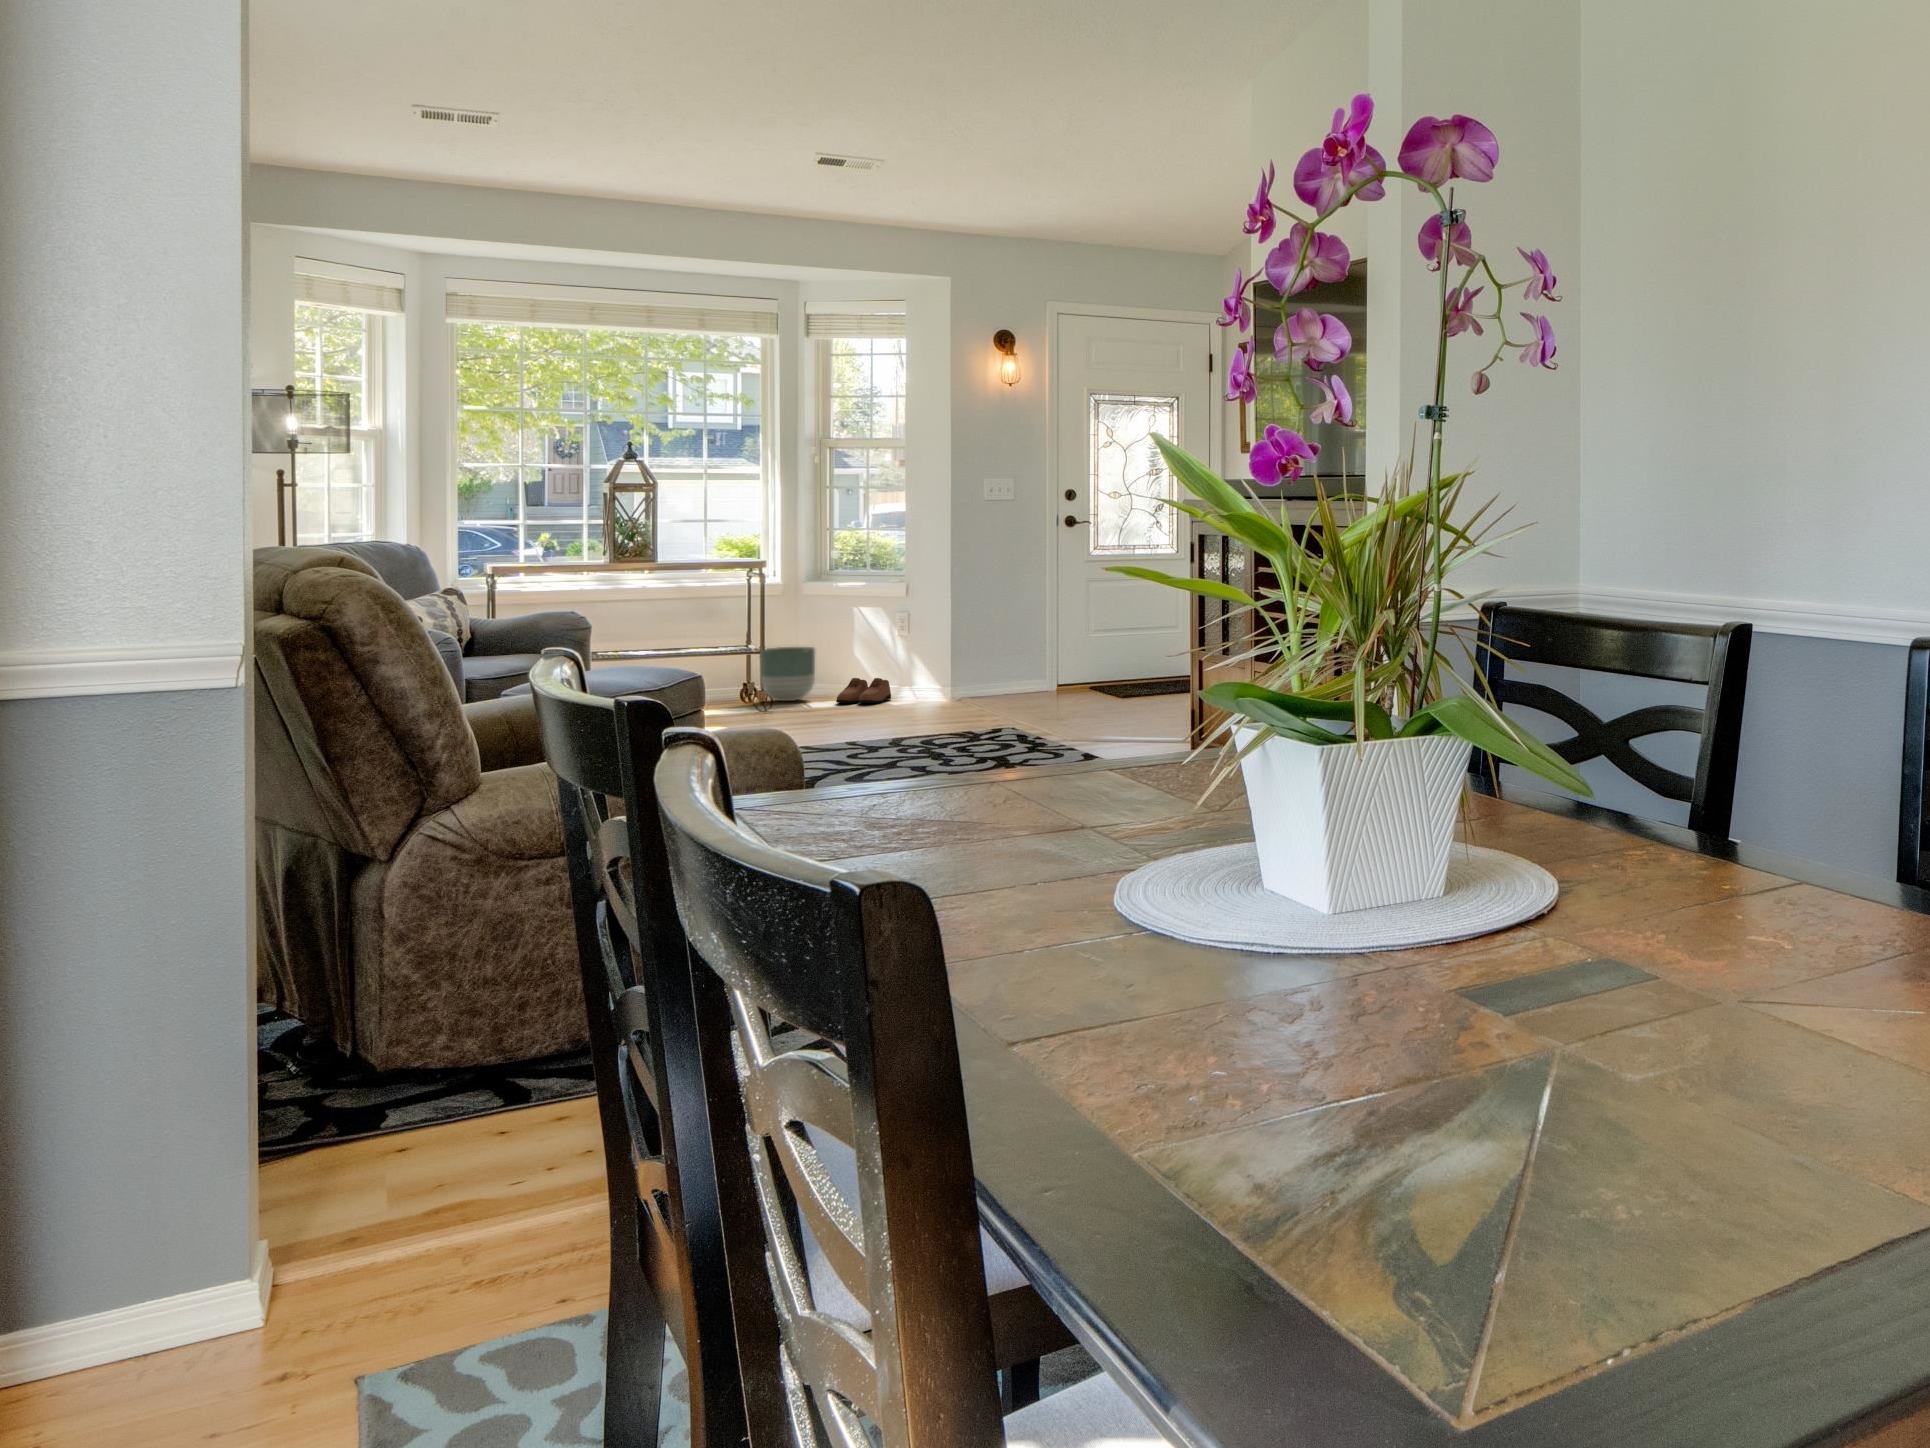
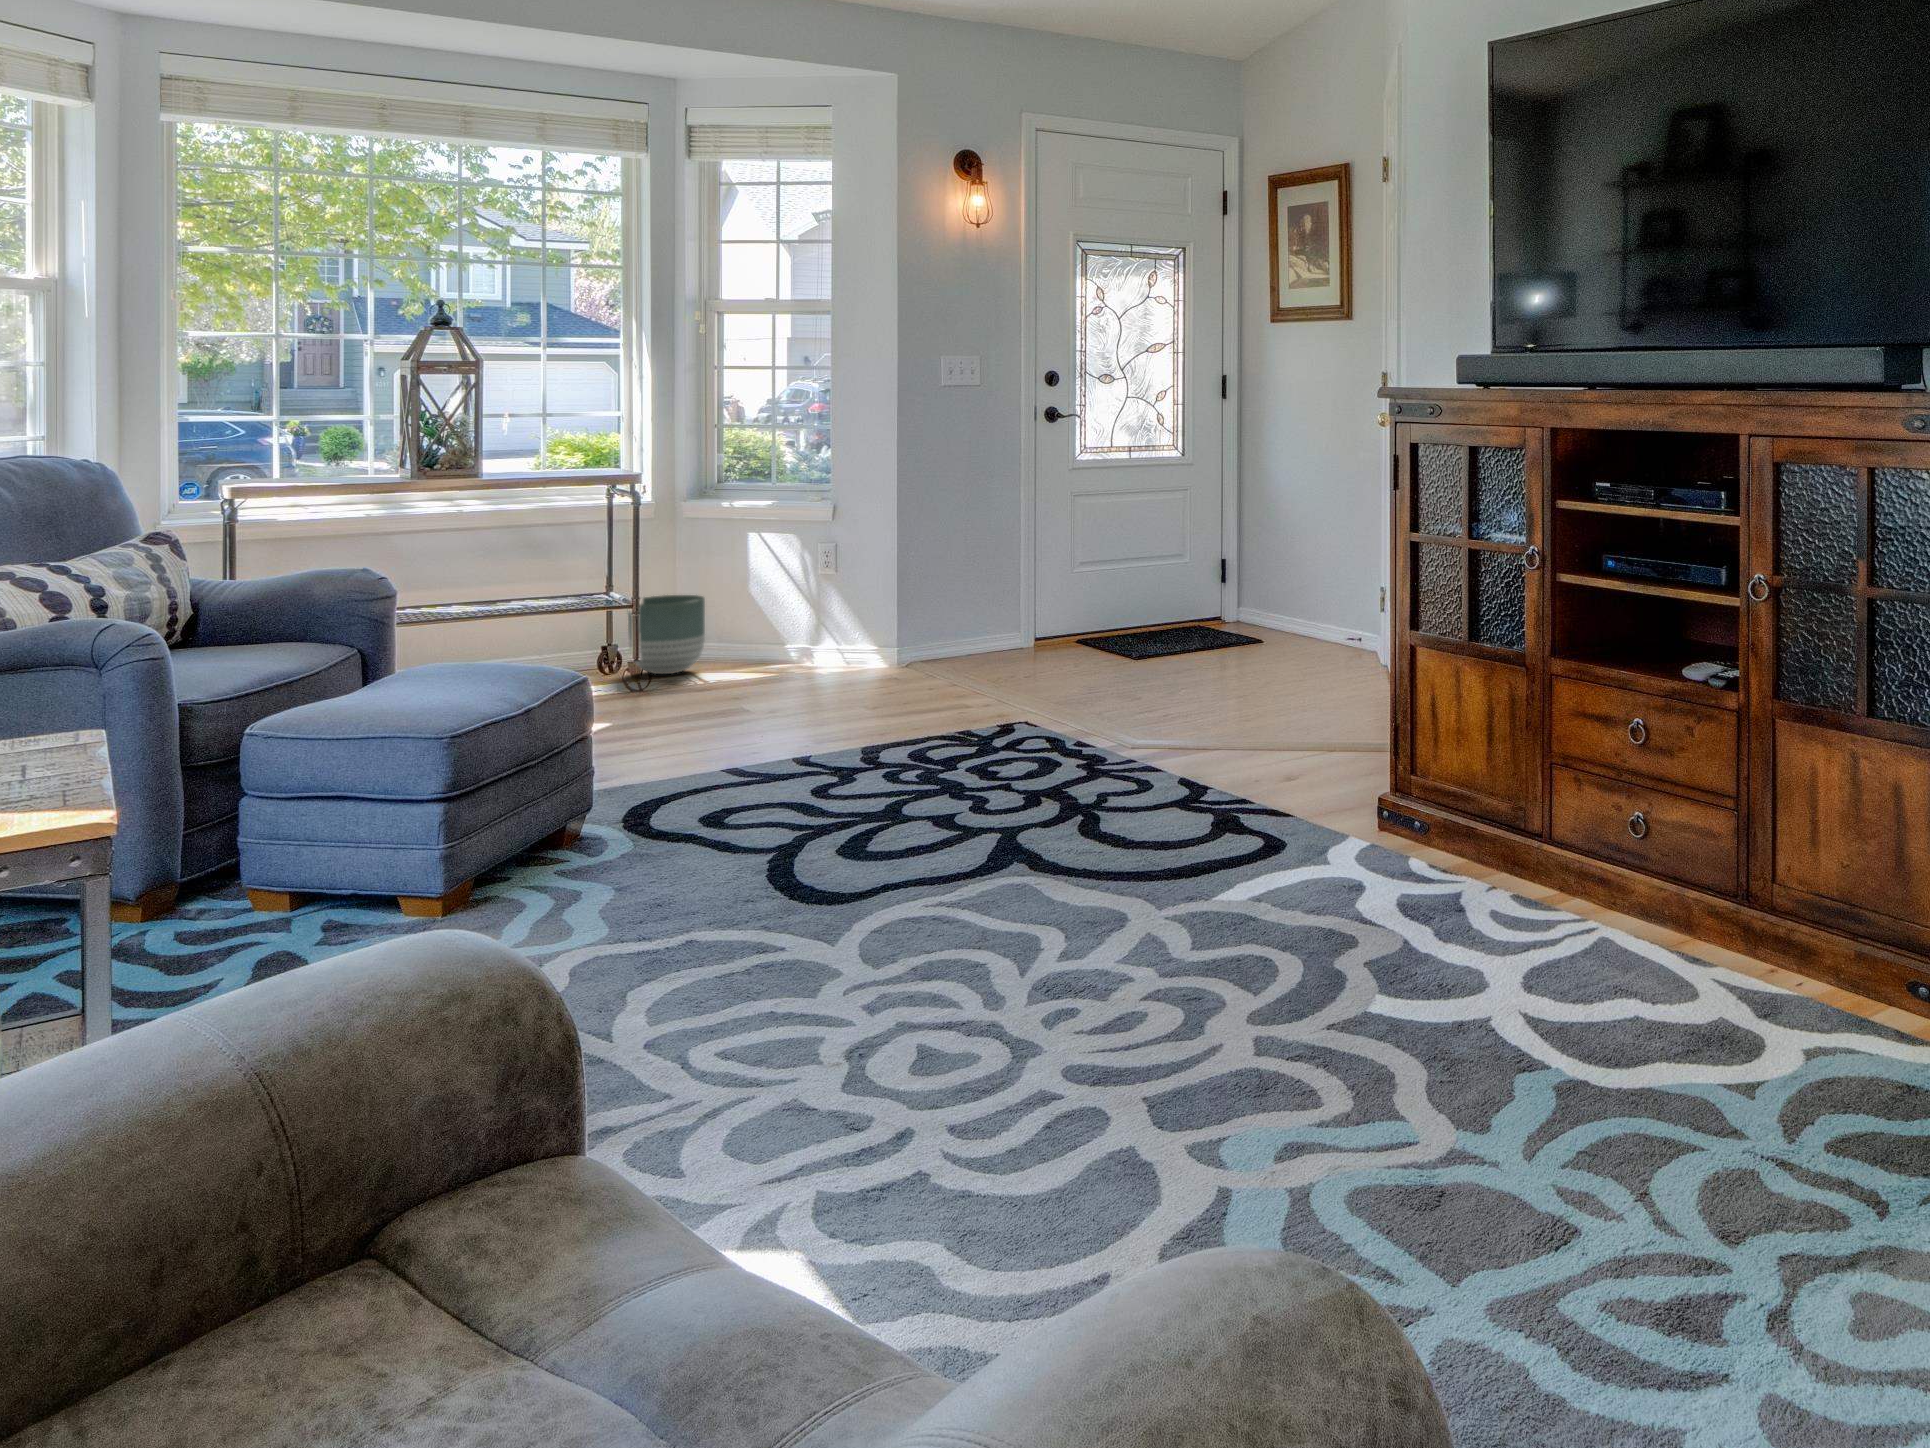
shoe: present [836,678,891,703] -> none [740,639,814,676]

